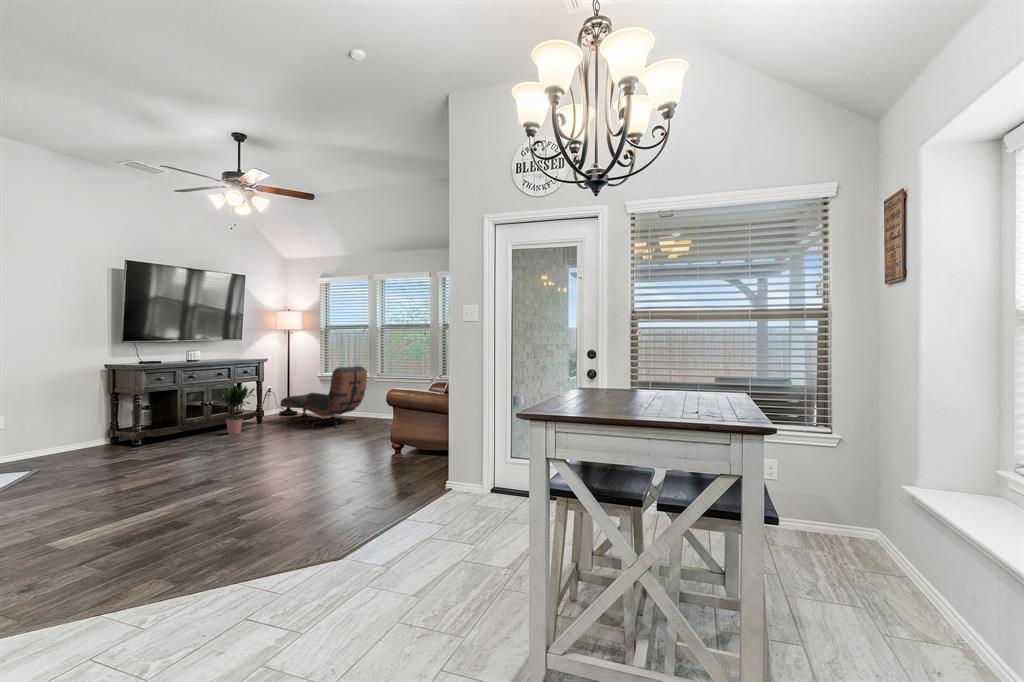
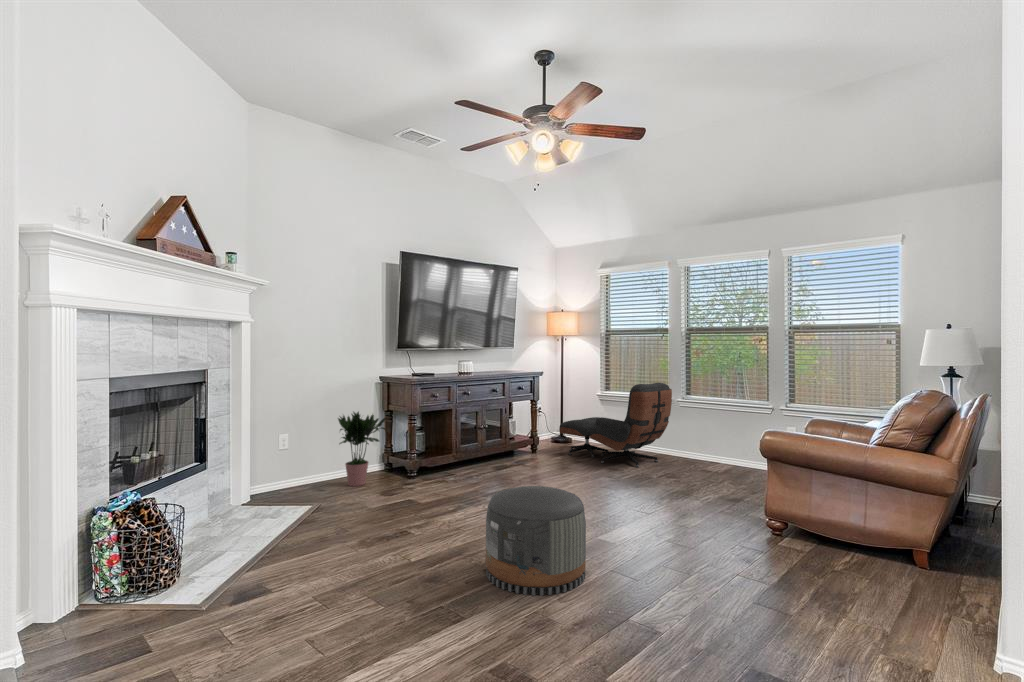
potted plant: present [218,385,254,435] -> present [338,412,386,486]
pouf: none [186,435,259,498] -> present [486,486,586,595]

